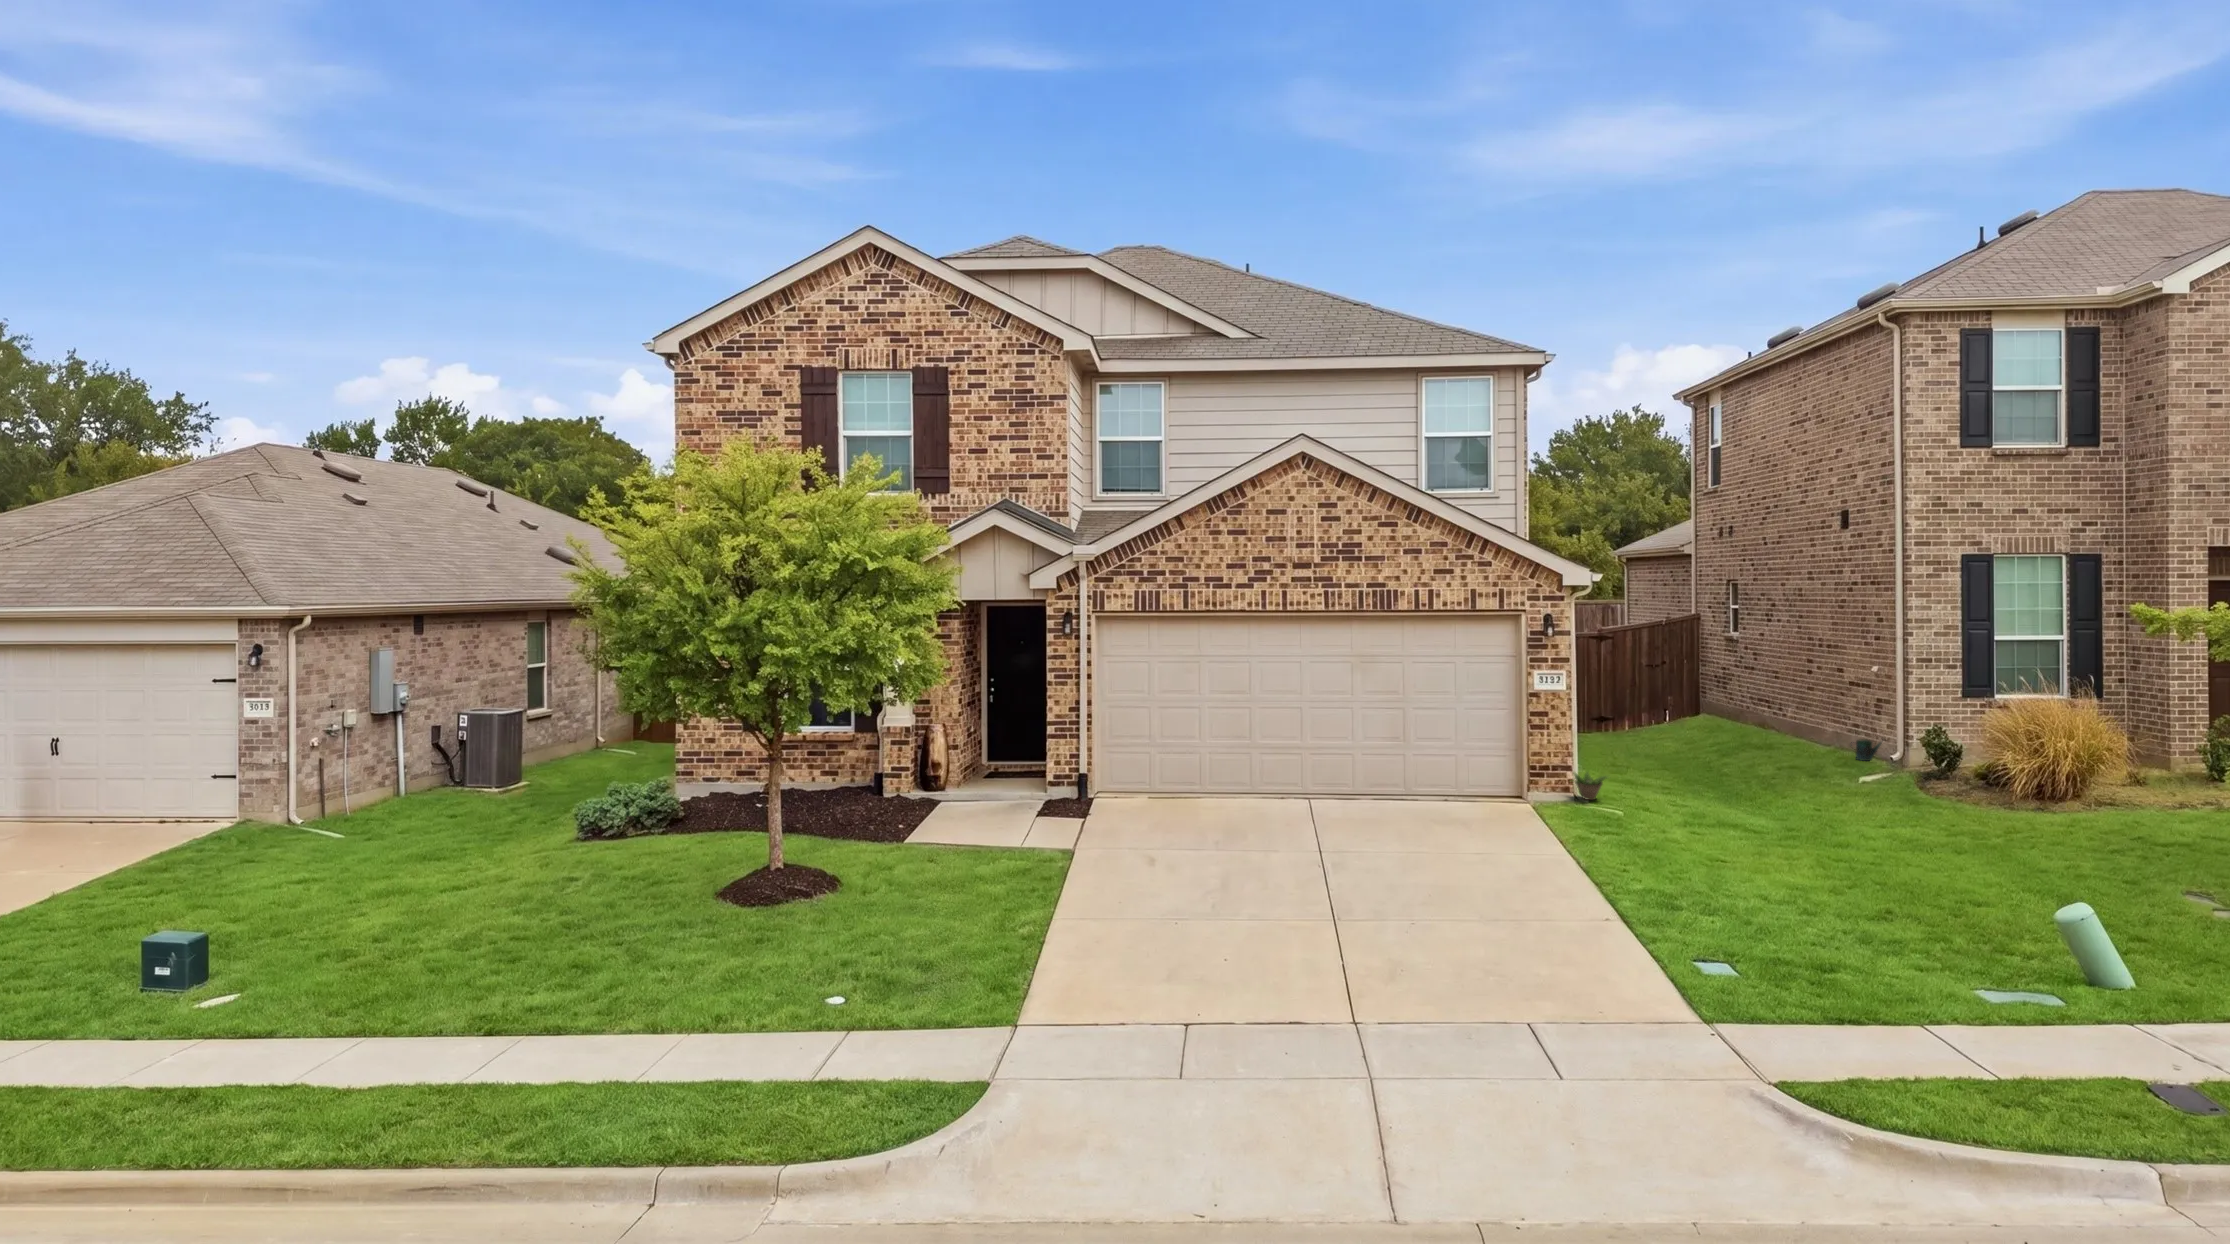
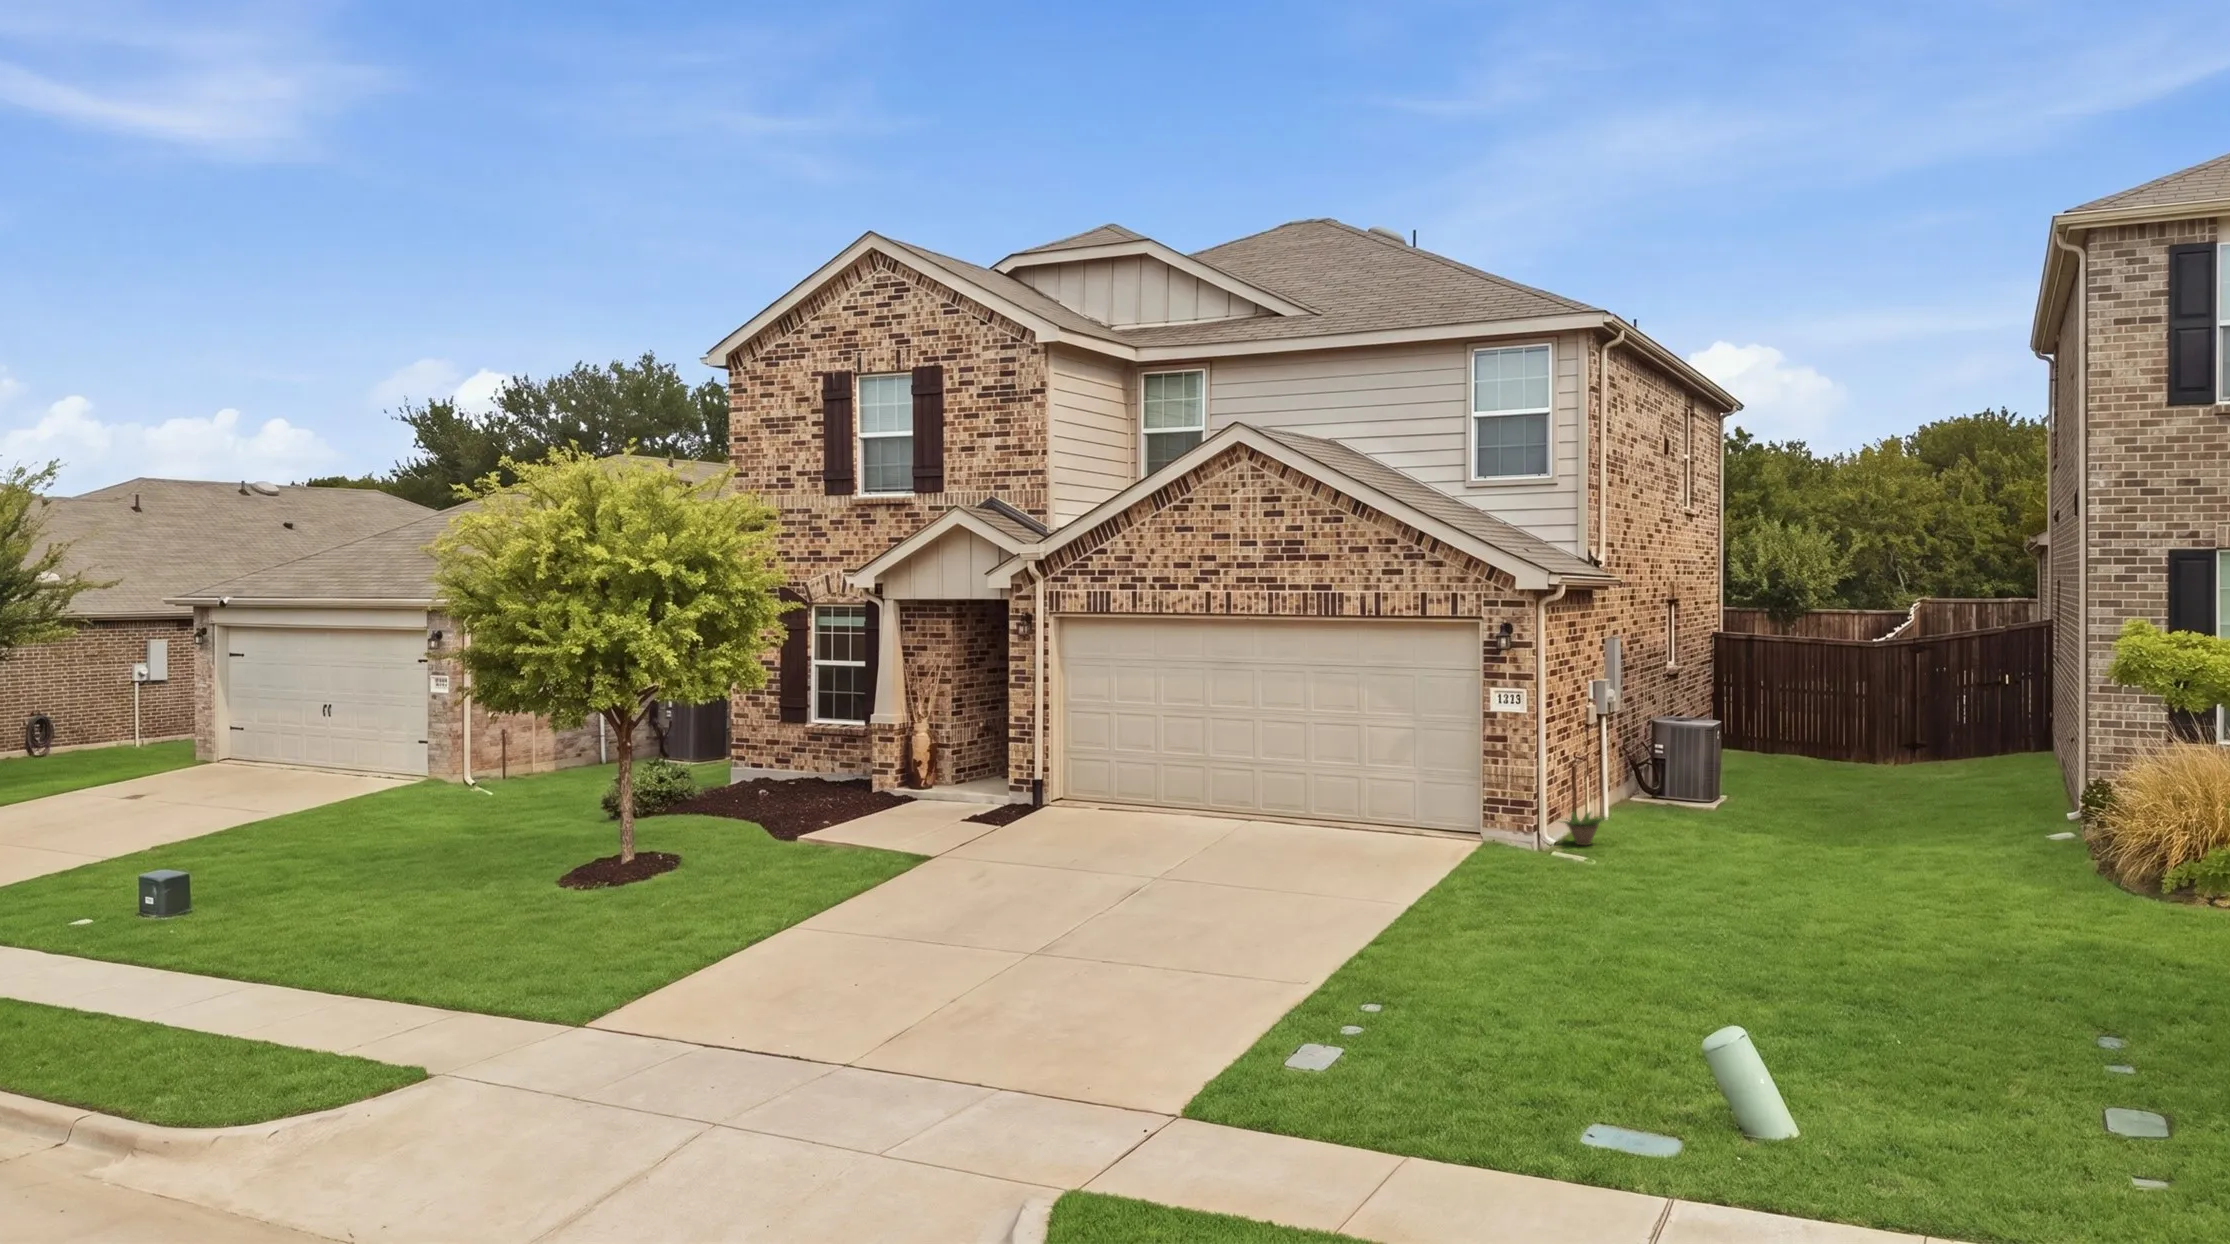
watering can: present [1851,739,1885,761] -> none [2027,793,2078,824]

